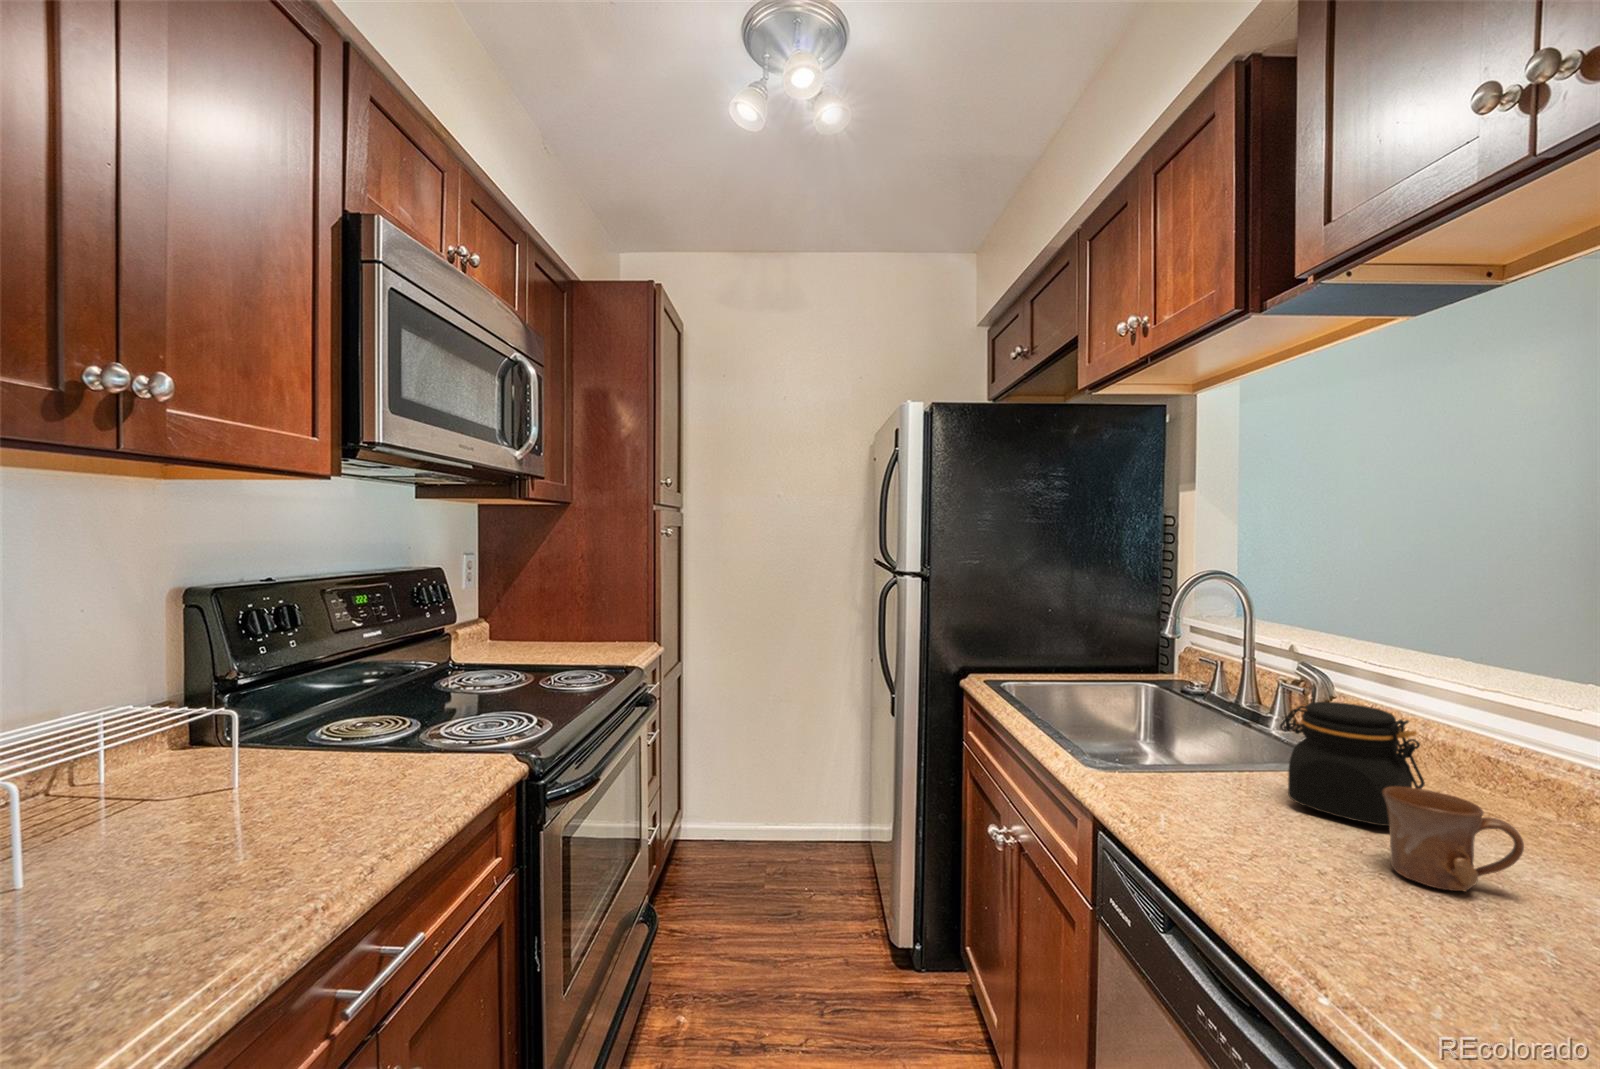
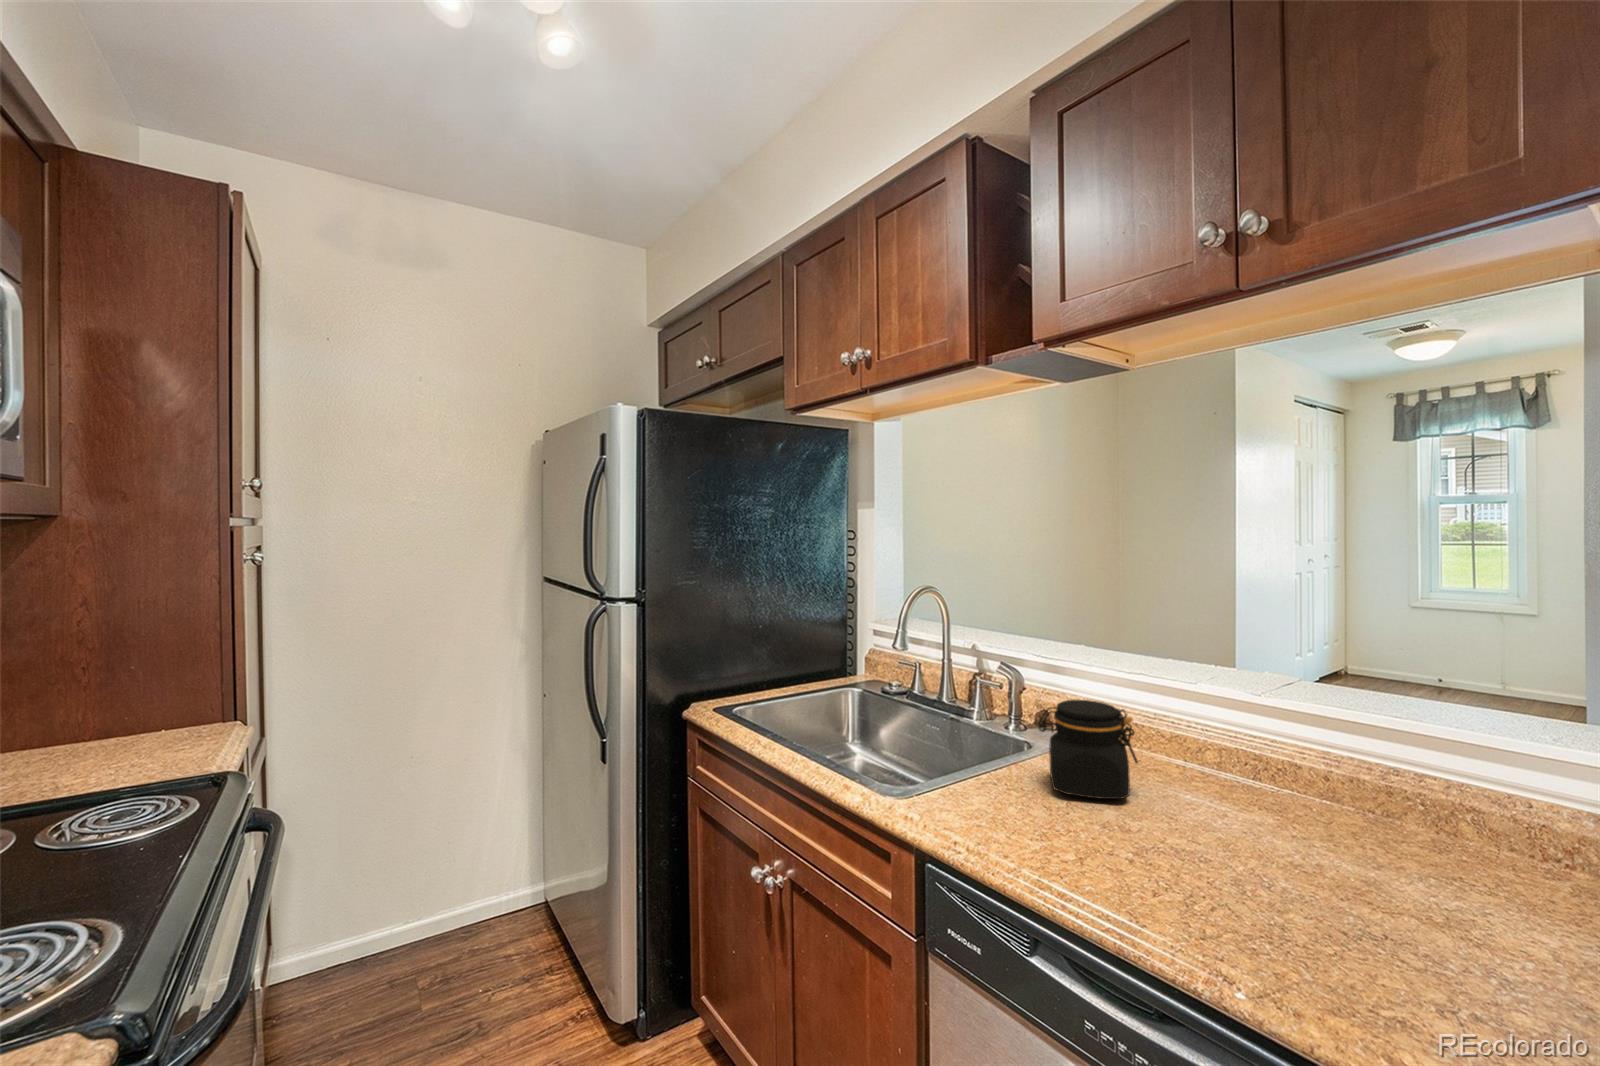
mug: present [1382,786,1524,891] -> none [1150,769,1238,849]

